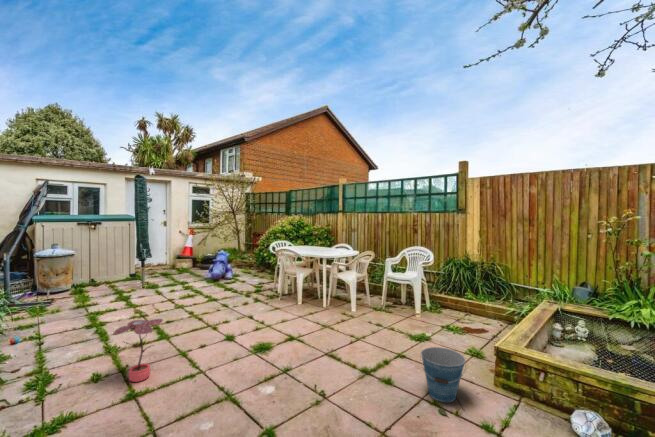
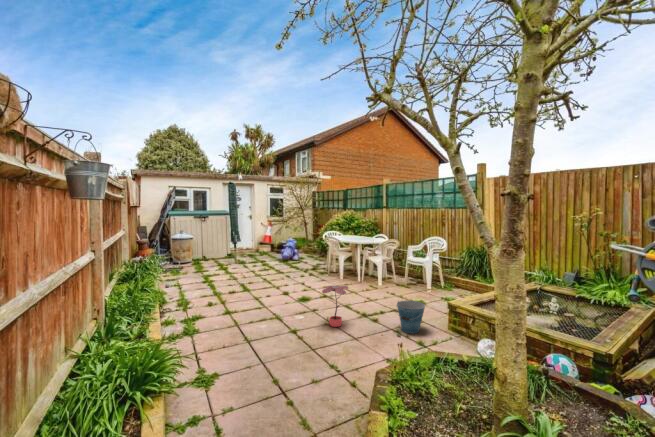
potted plant: present [114,319,163,382] -> present [322,286,348,327]

